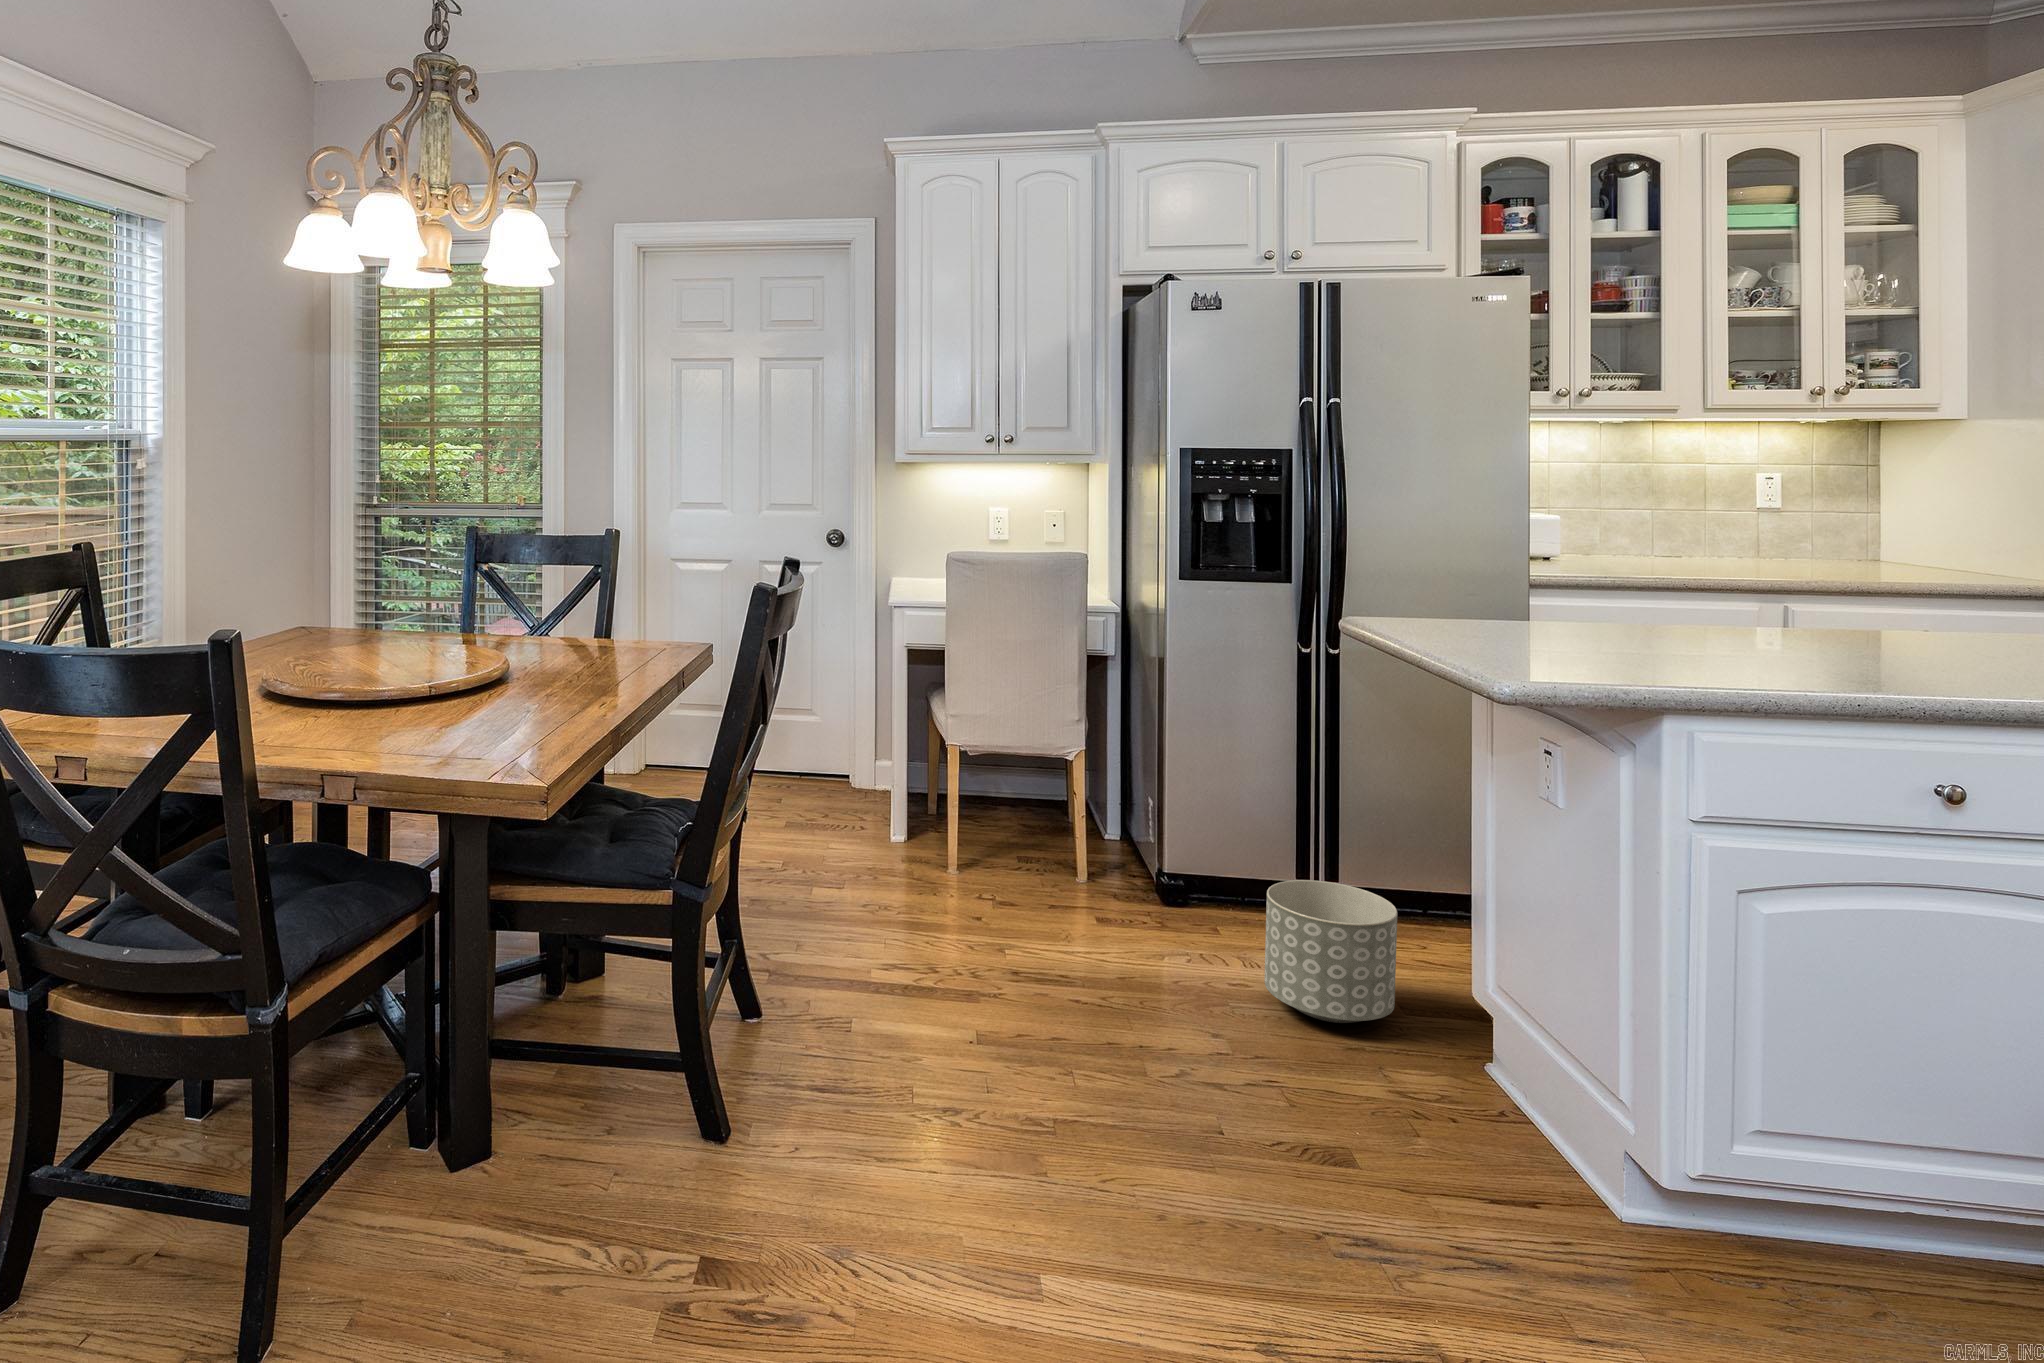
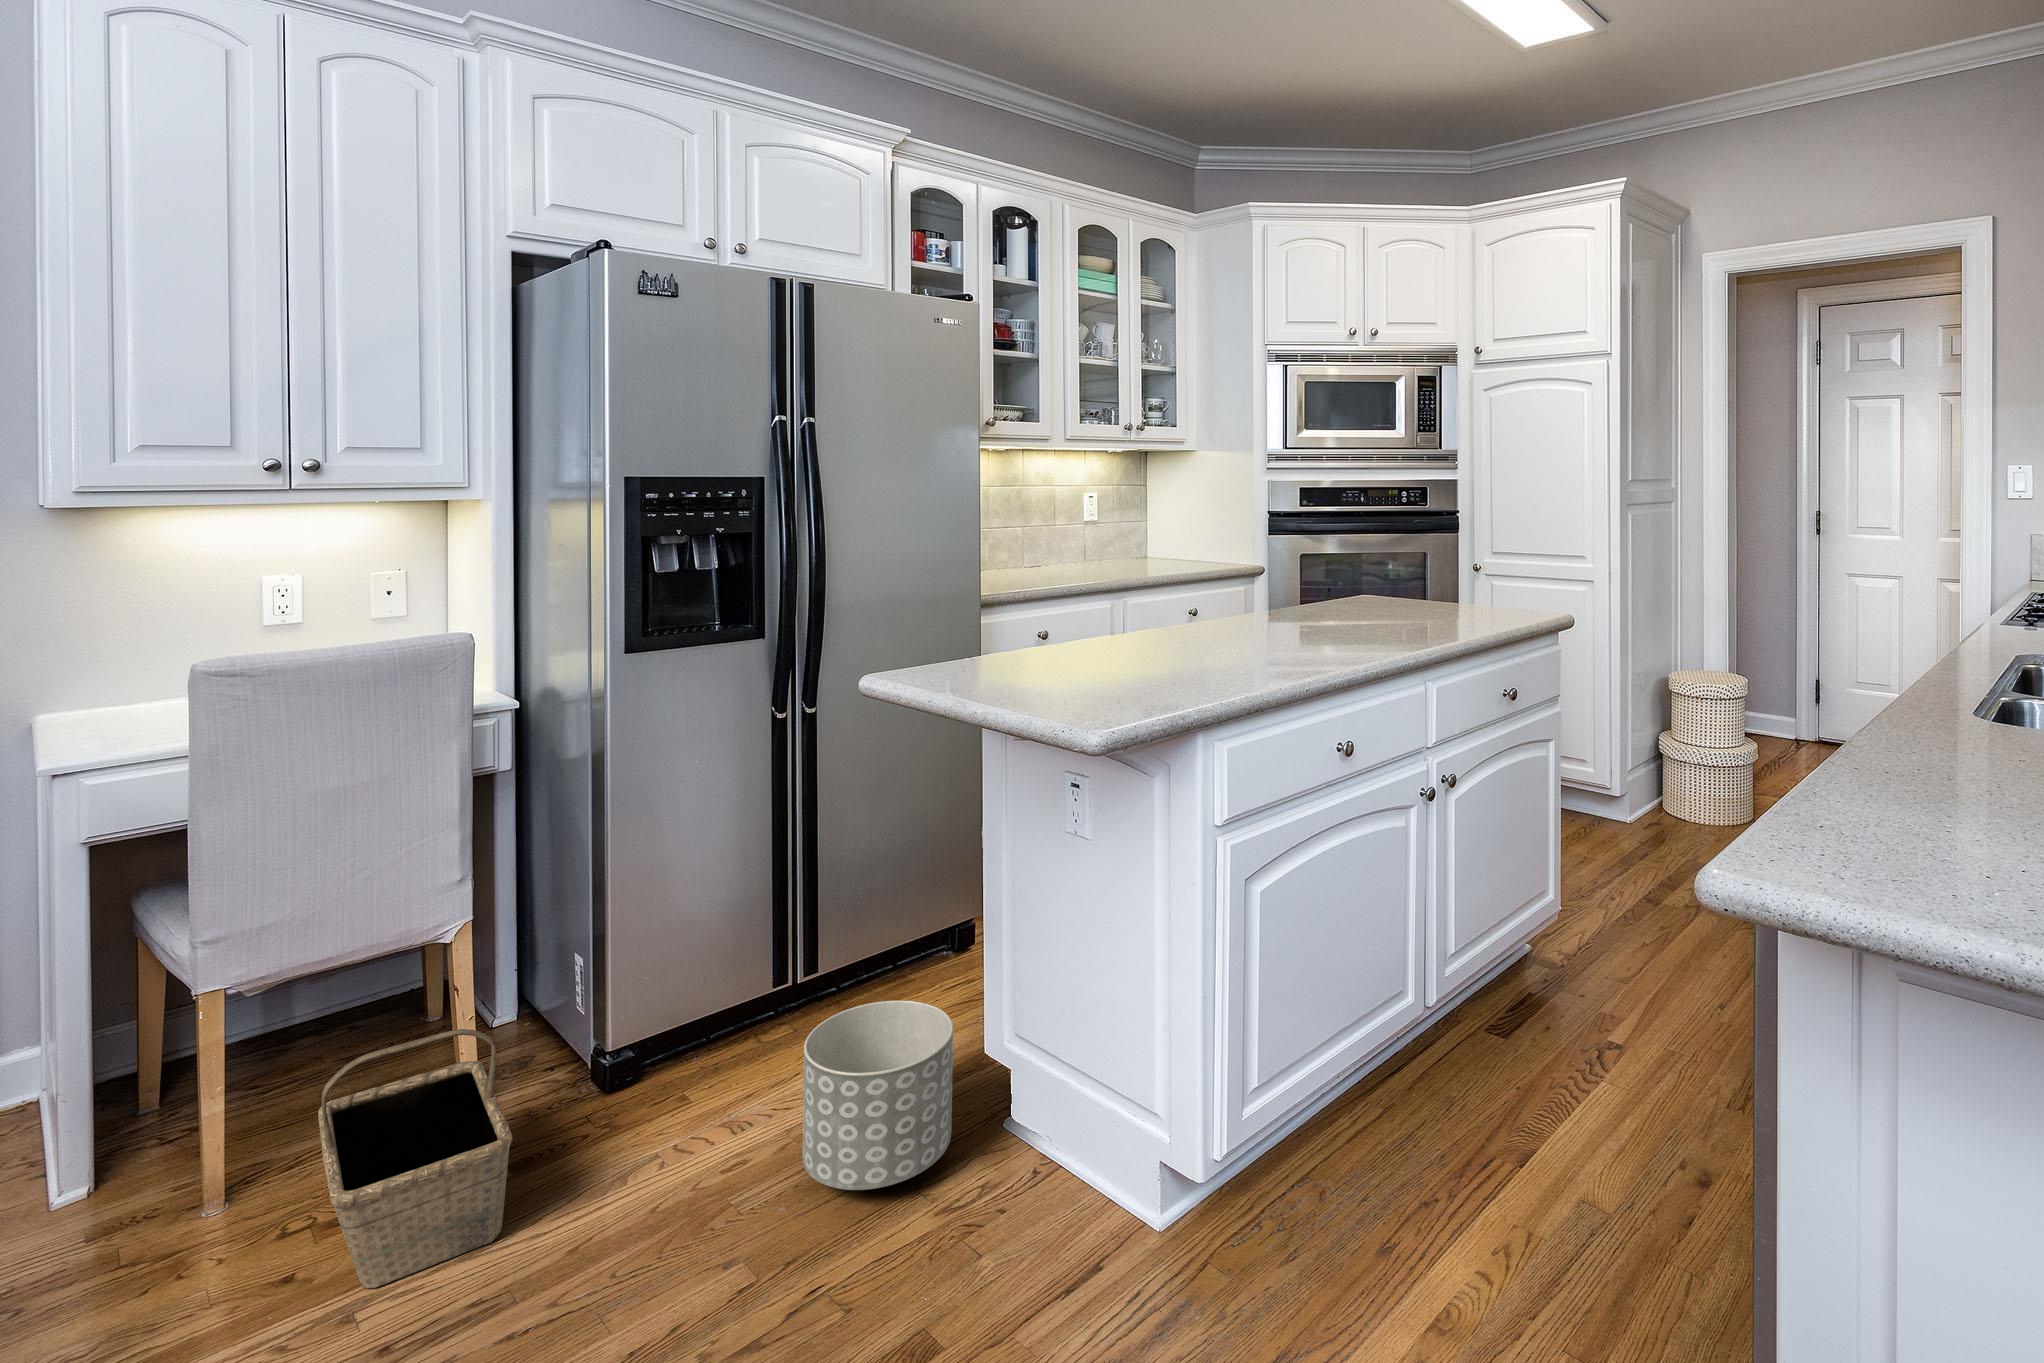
basket: none [991,803,1083,942] -> present [318,1029,512,1288]

